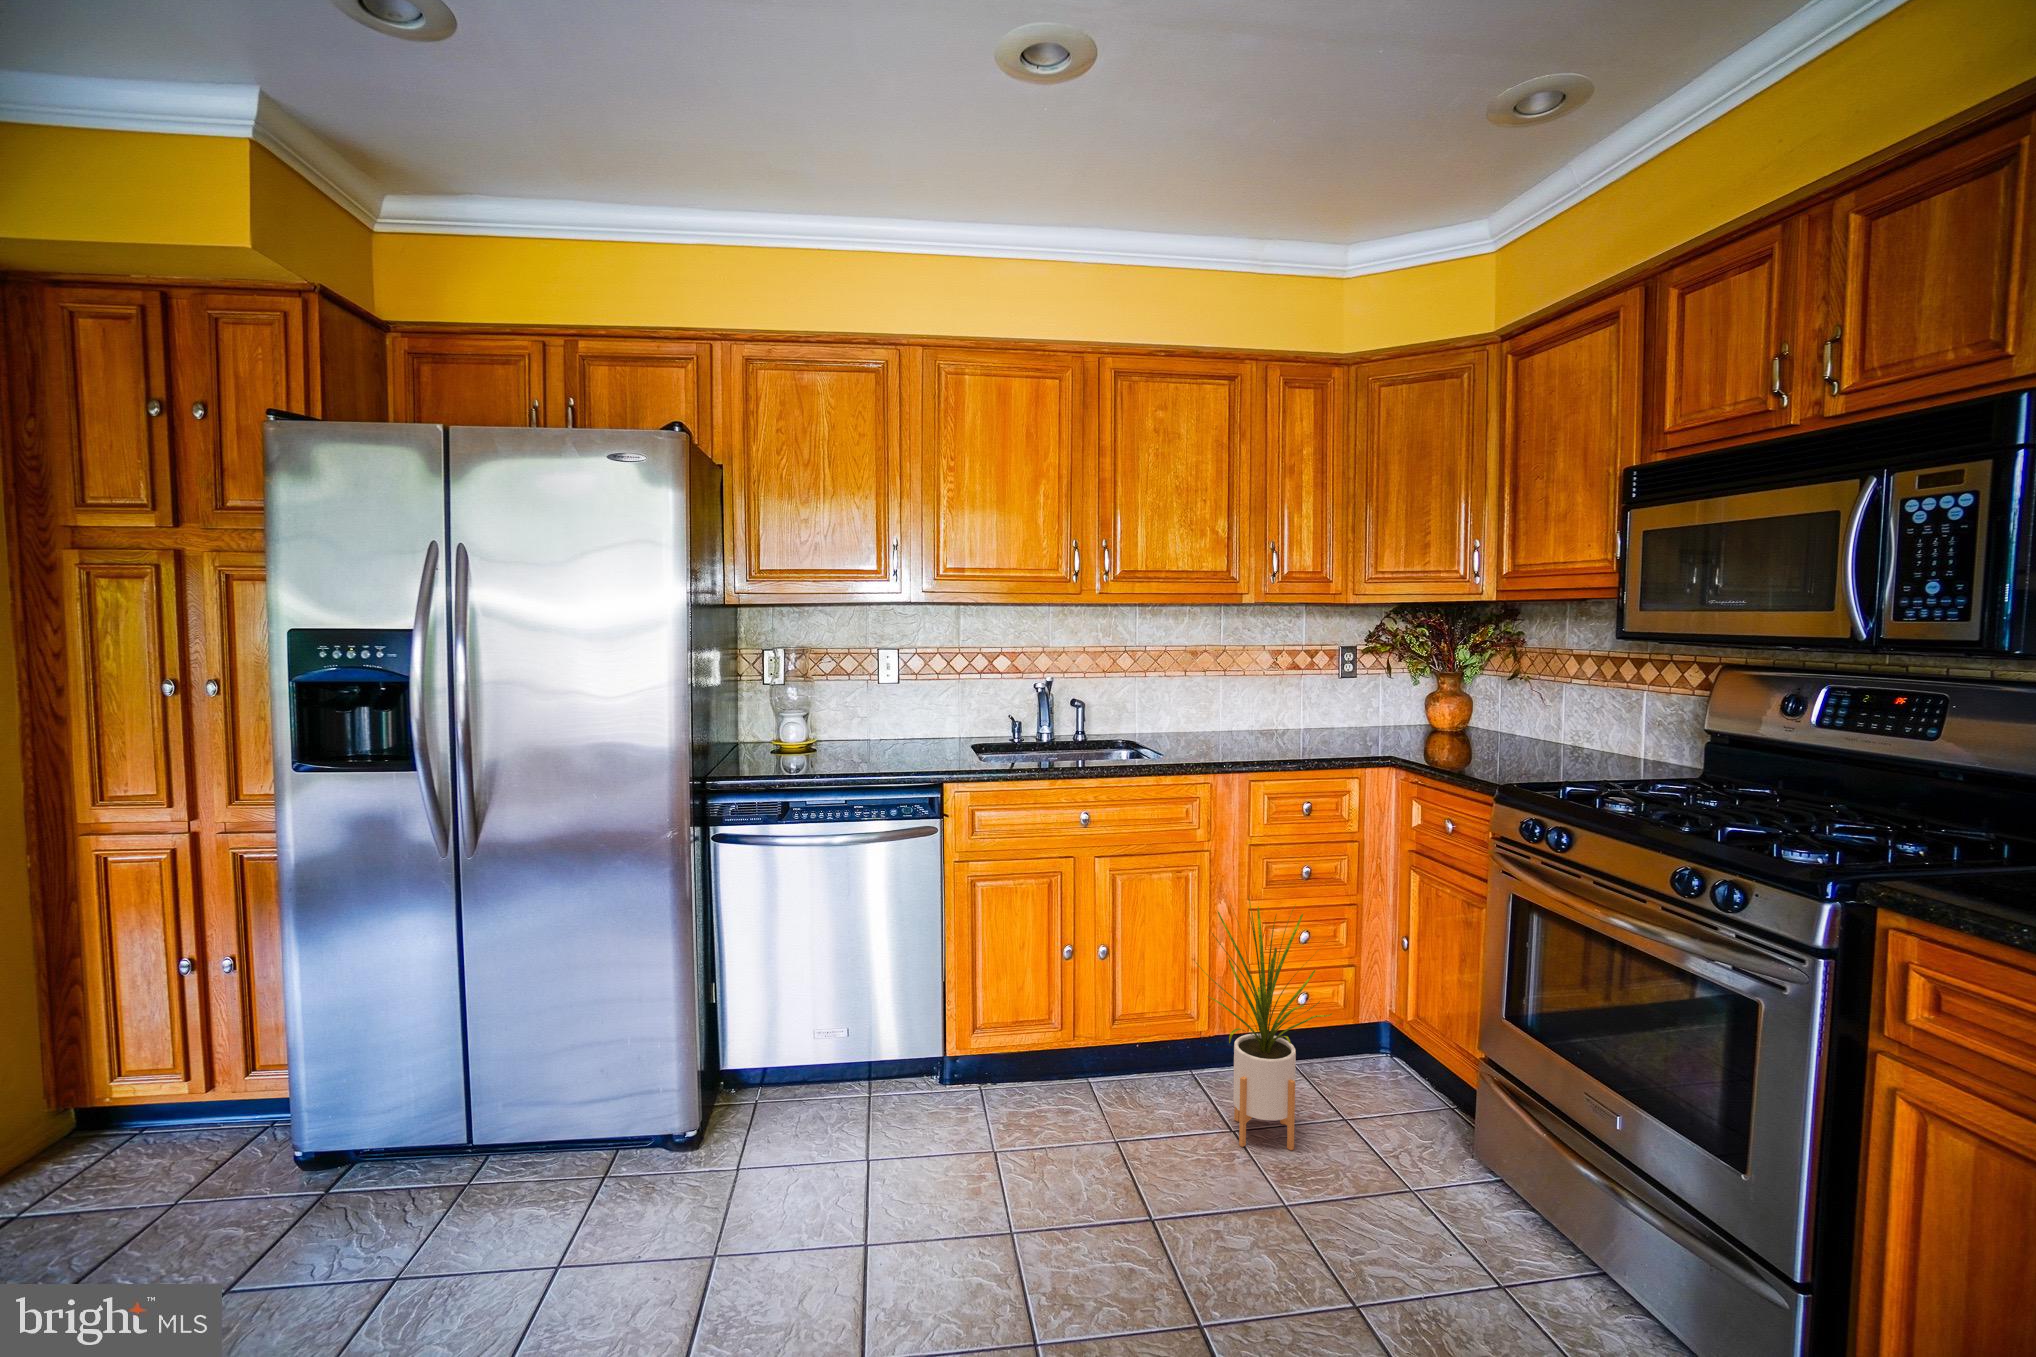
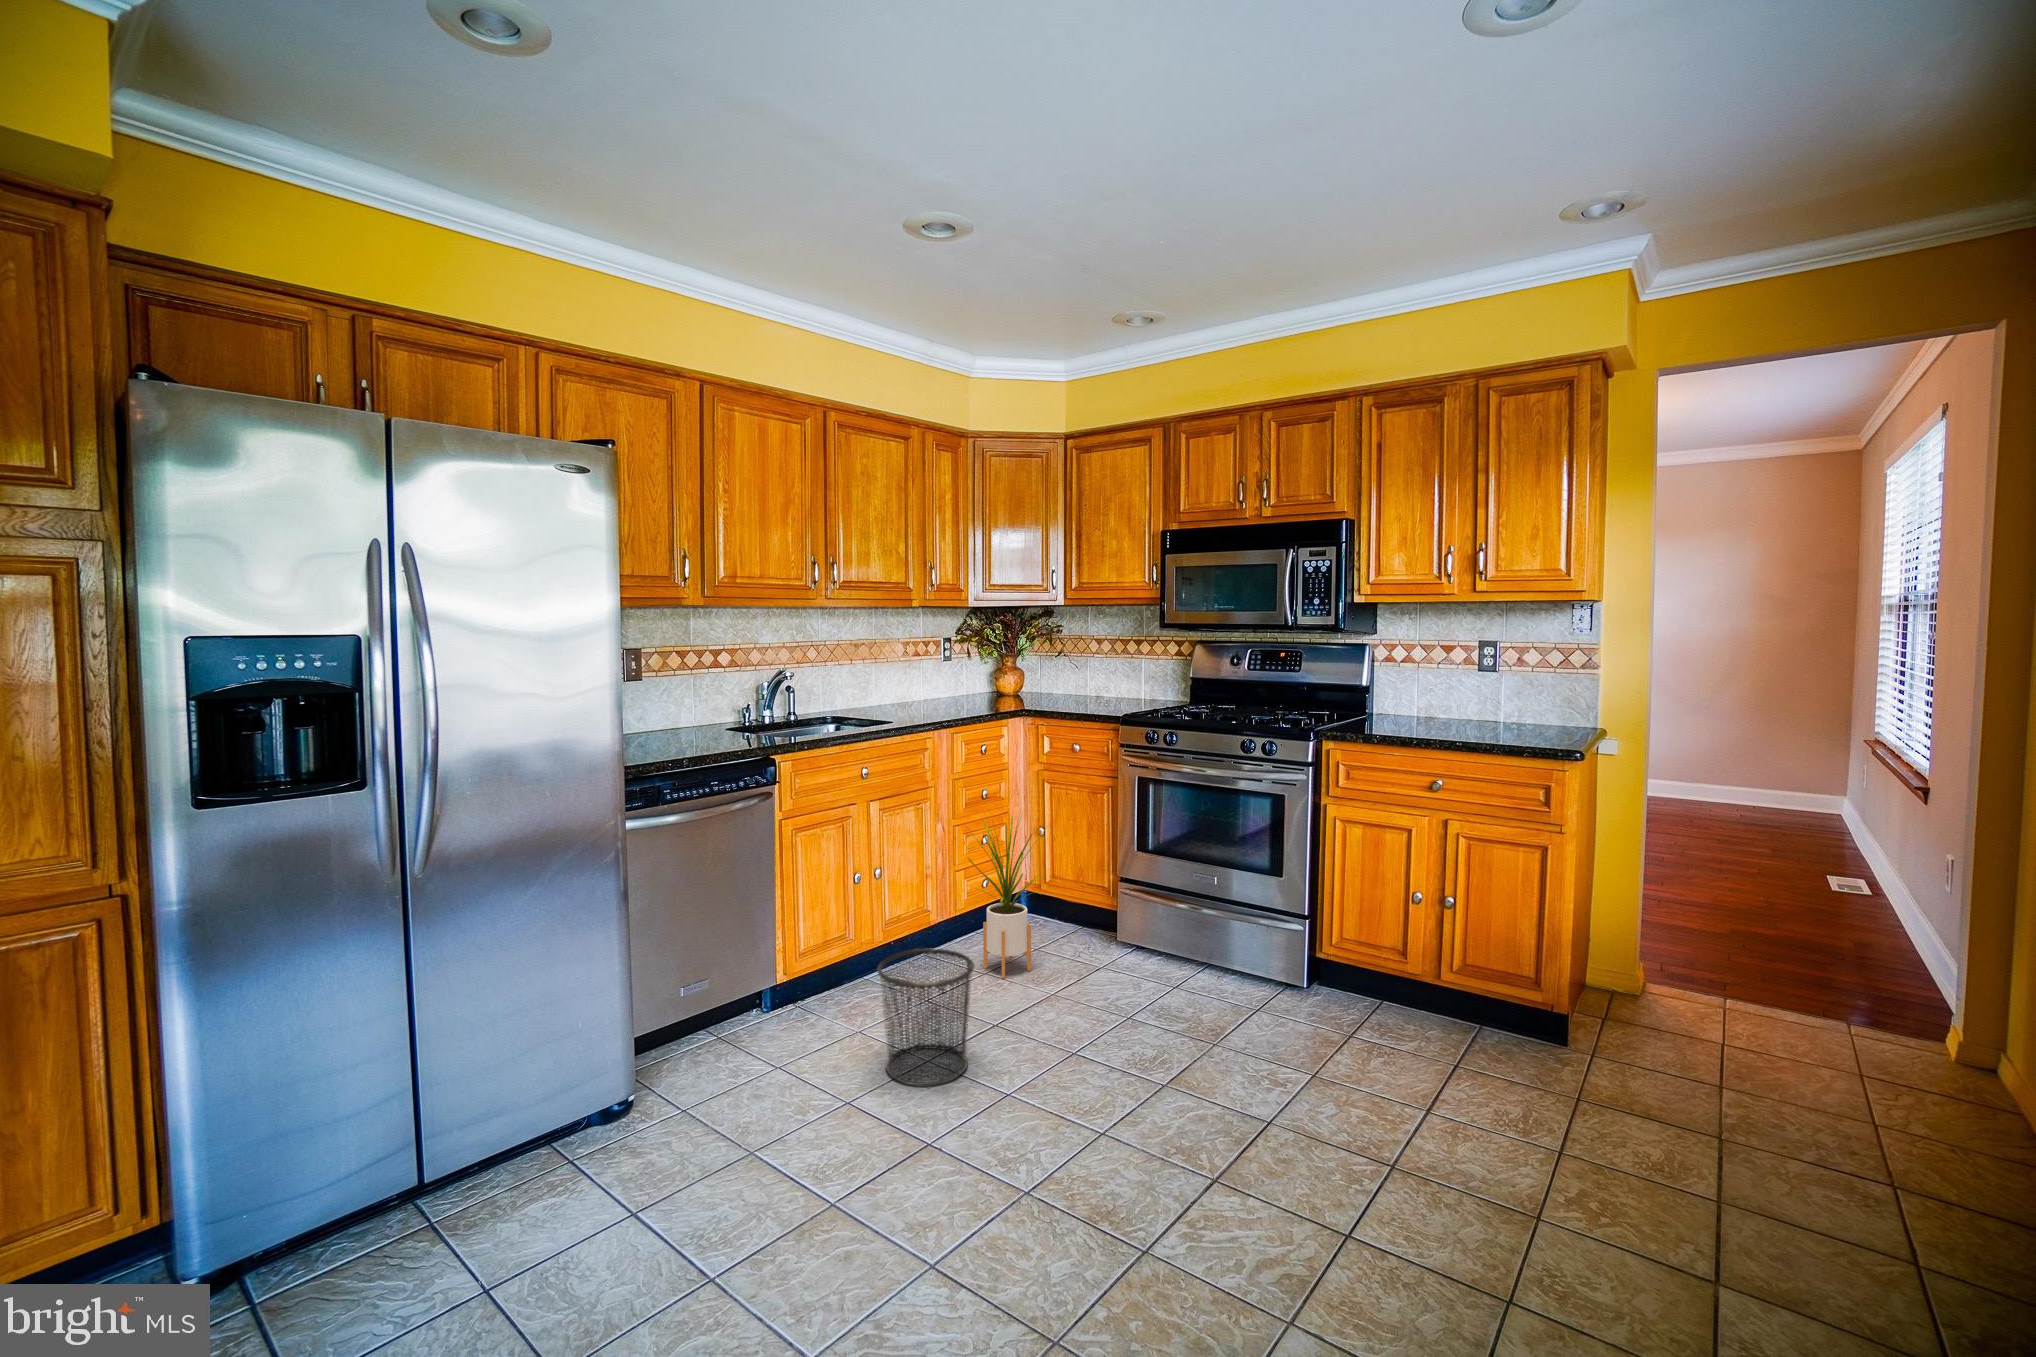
waste bin: none [927,1069,1061,1275] -> present [877,949,974,1085]

